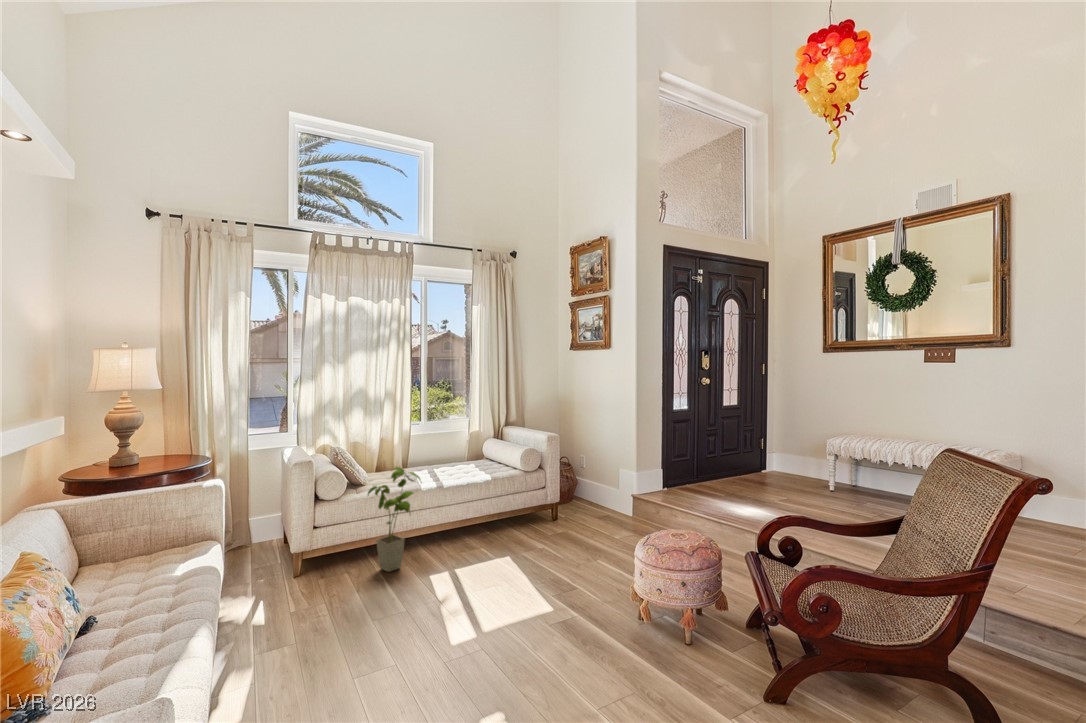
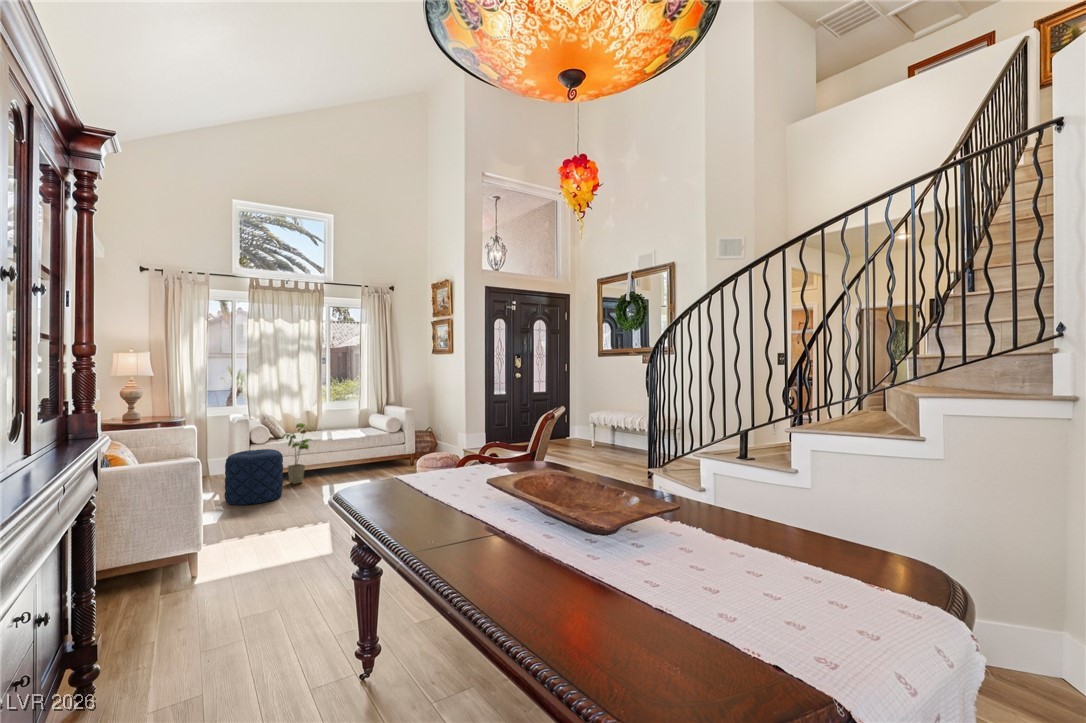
pouf: none [273,523,376,644] -> present [224,449,283,505]

